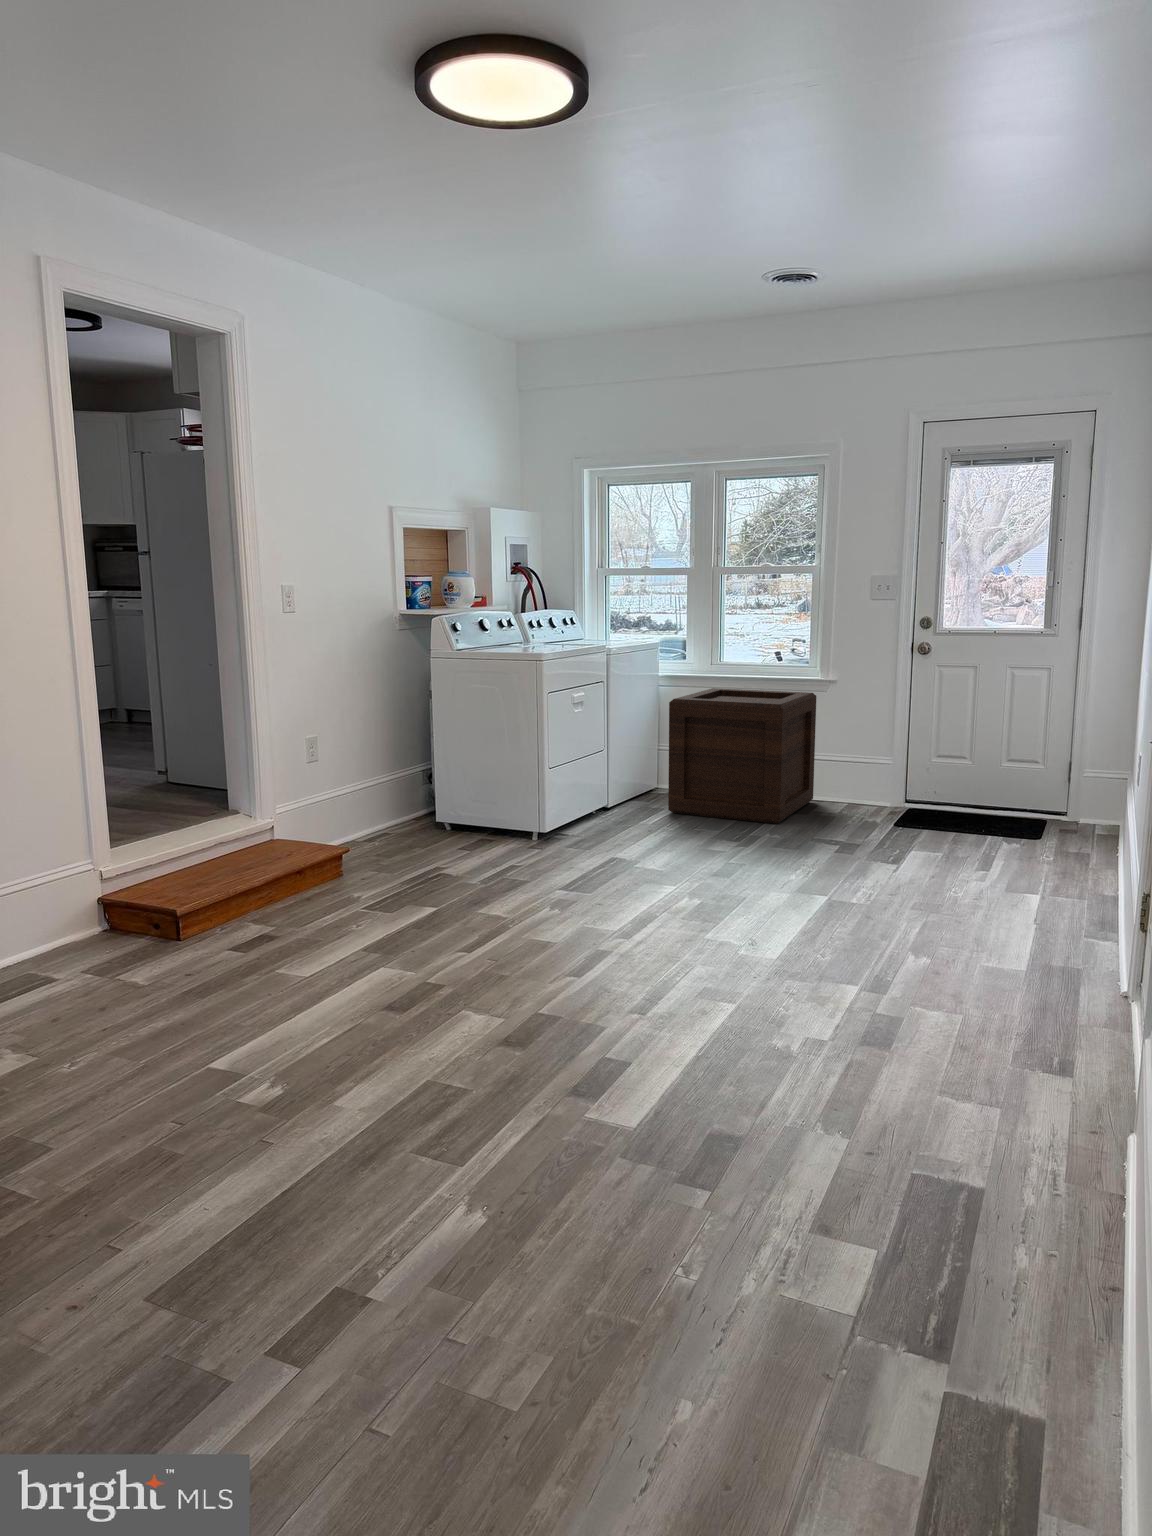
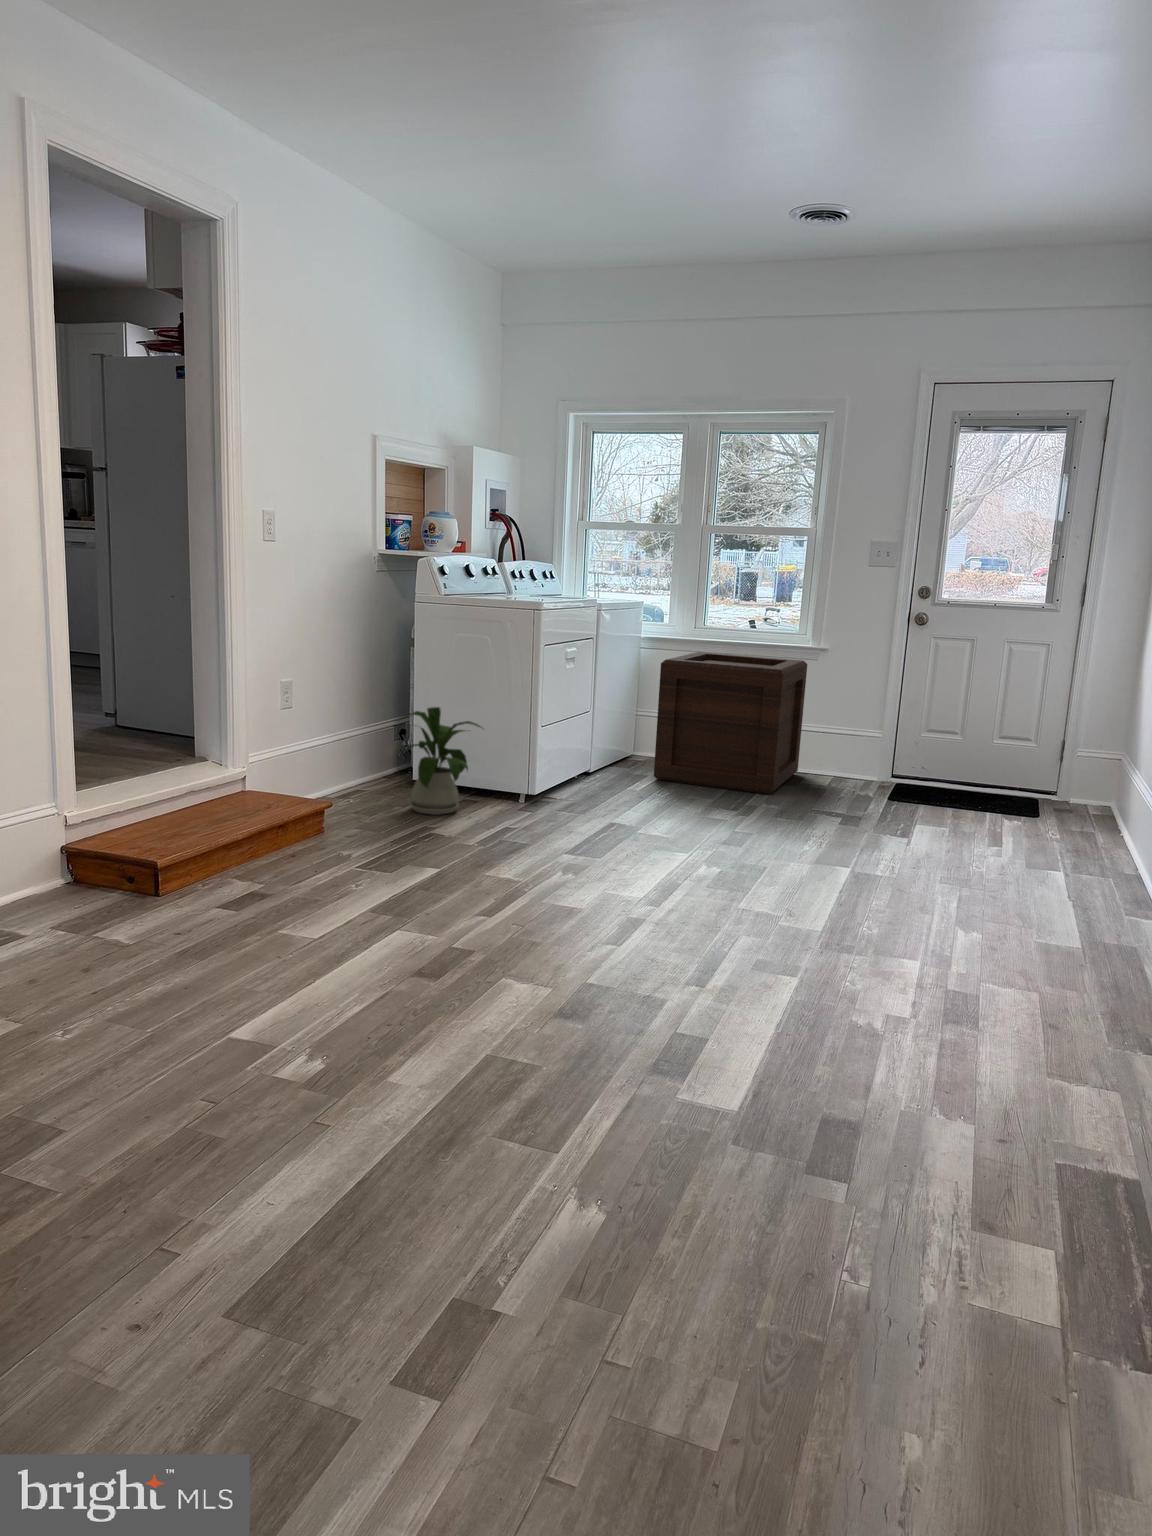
house plant: none [414,756,491,855] -> present [403,707,482,815]

